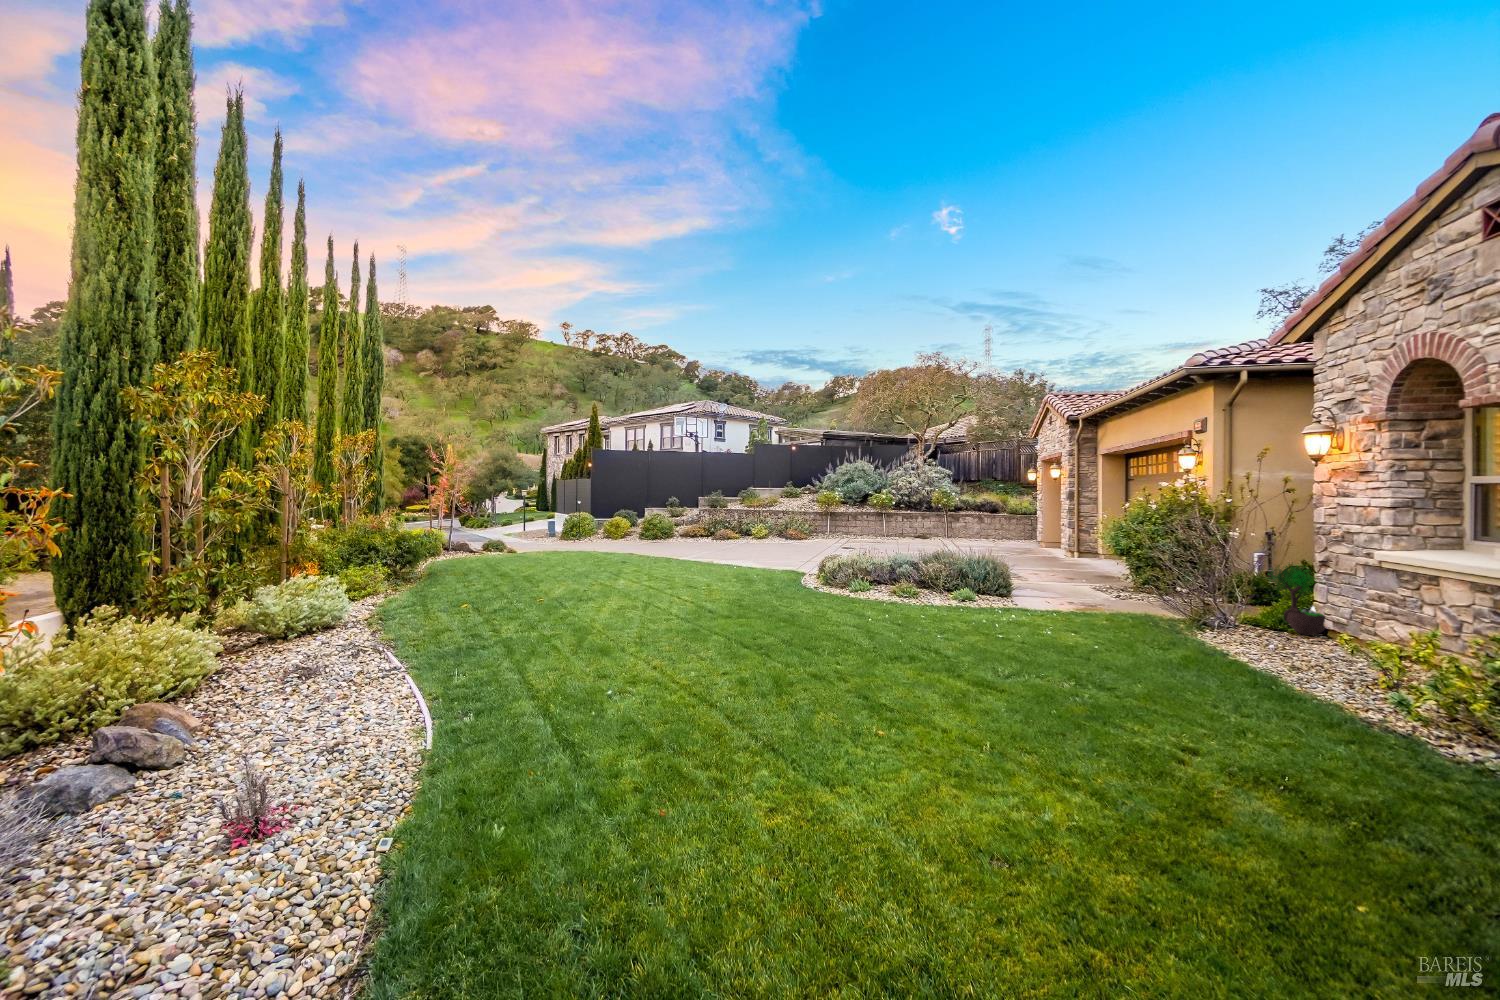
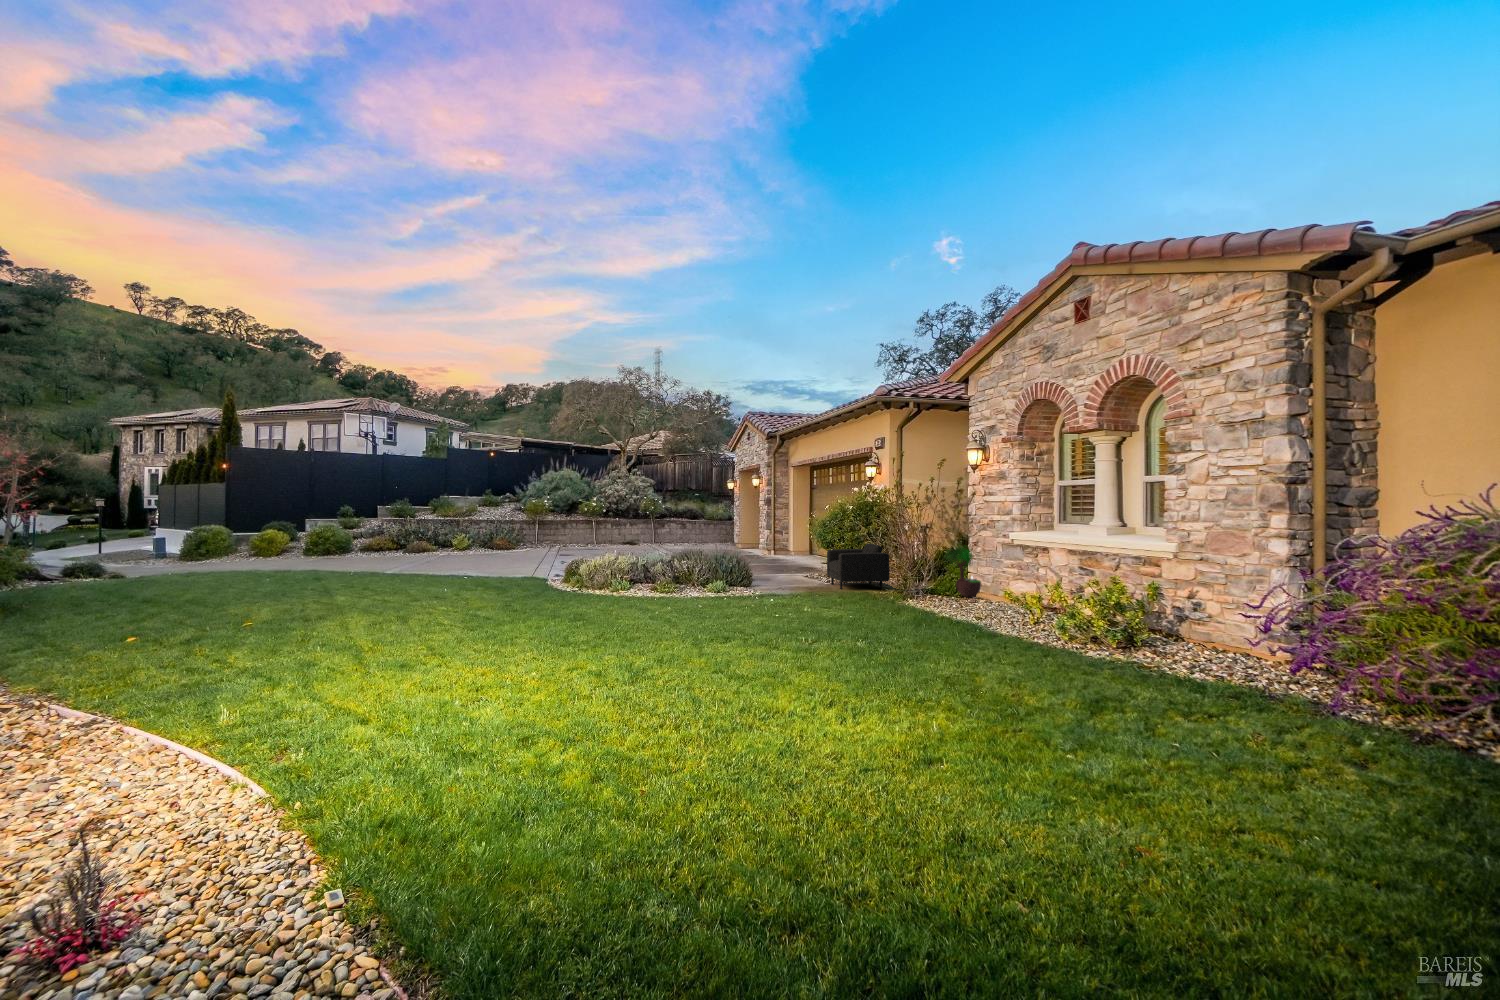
armchair: none [1106,553,1188,611] -> present [827,543,889,589]

